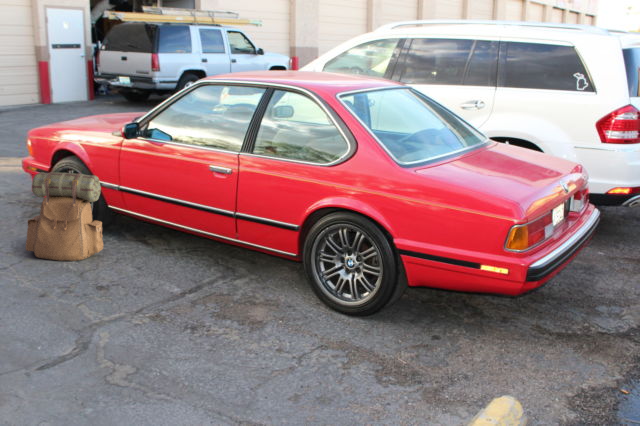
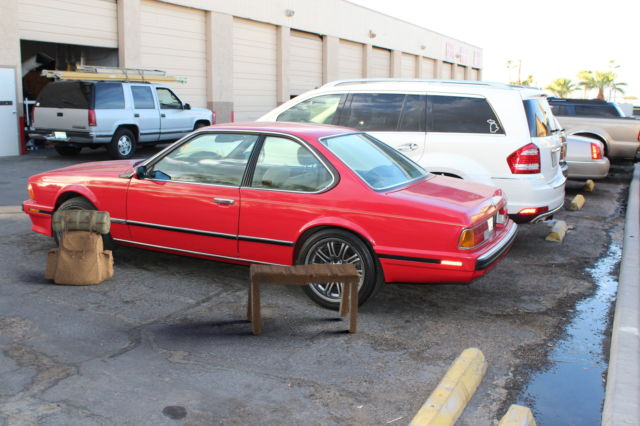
bench: none [227,253,369,350] -> present [247,263,360,335]

